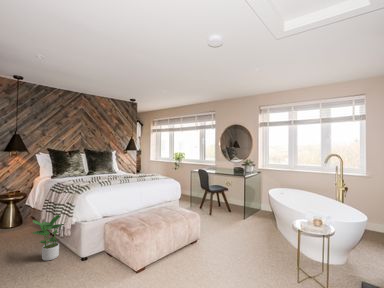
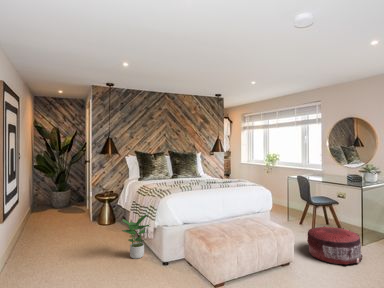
pouf: none [209,206,246,235] -> present [307,226,362,265]

